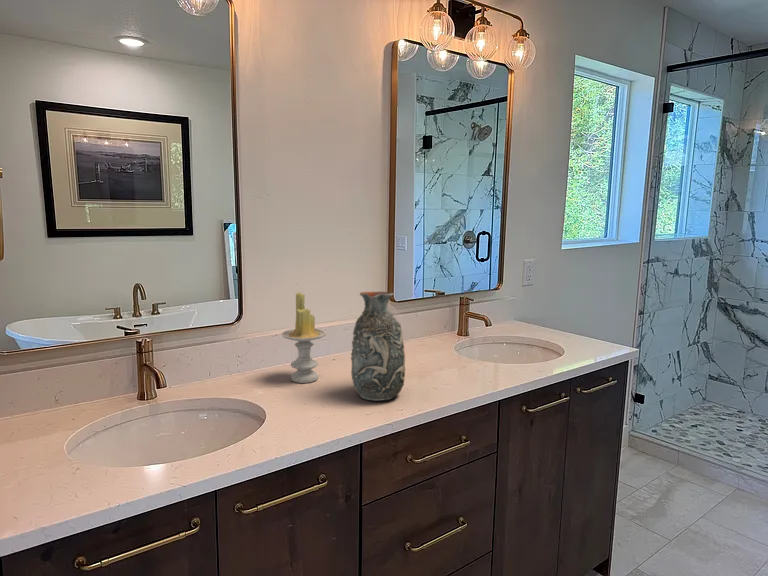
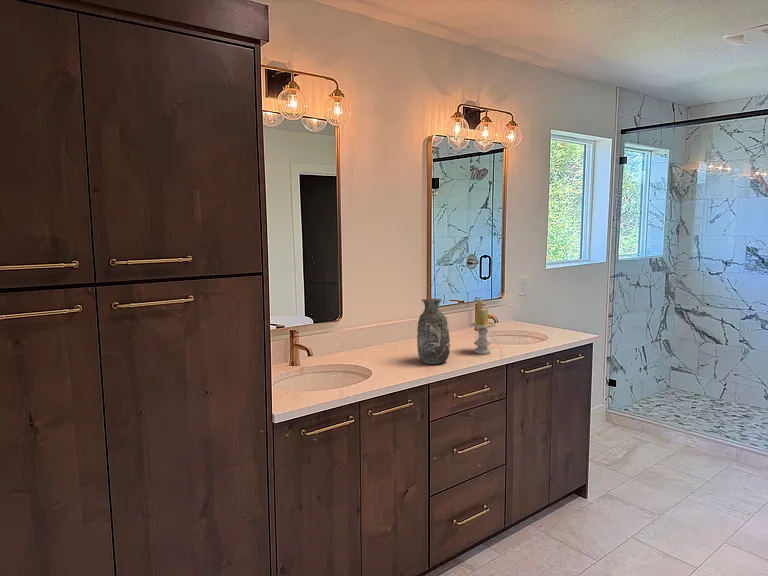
candle: present [282,292,326,383] -> present [469,299,496,354]

